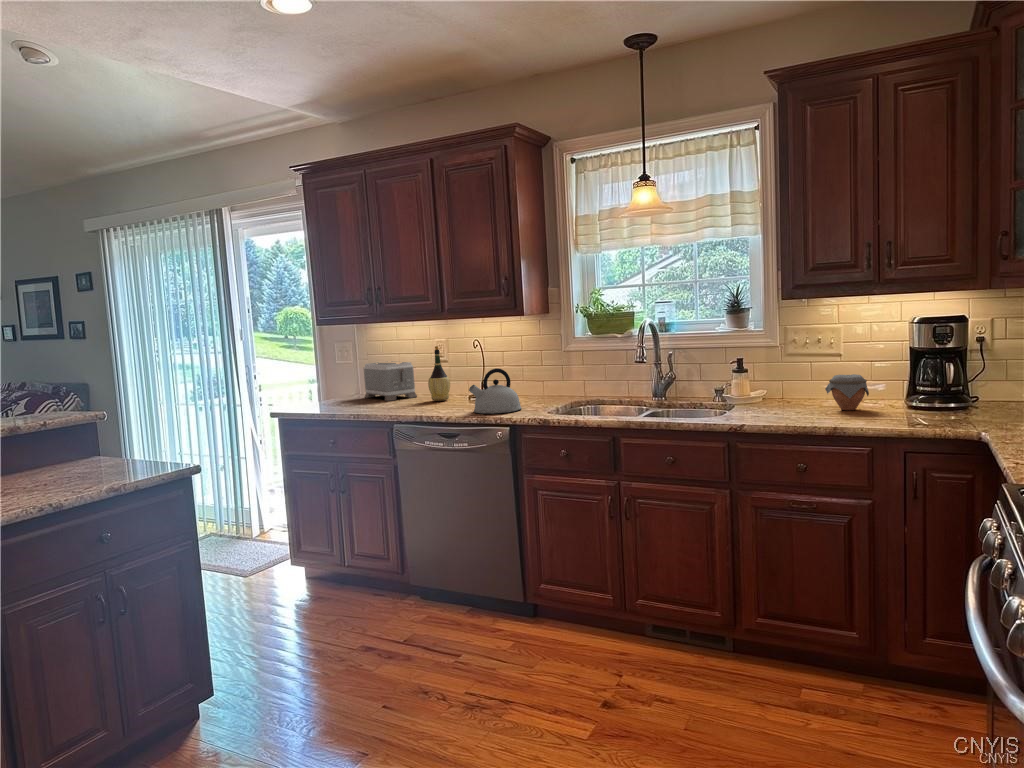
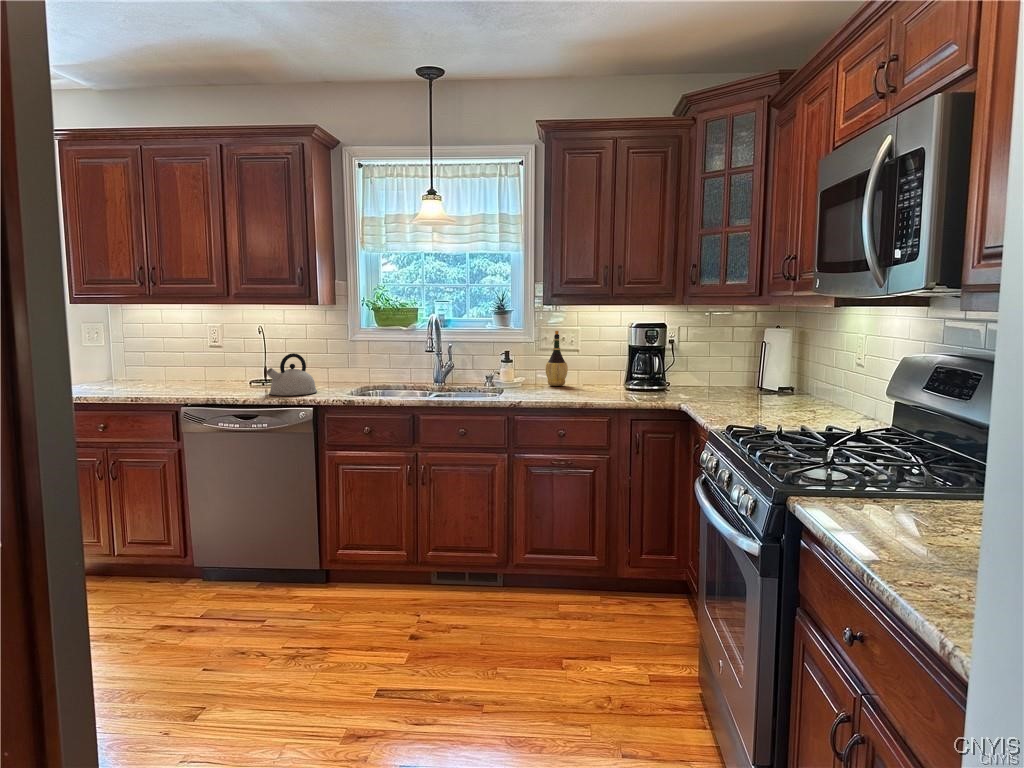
wine bottle: present [428,346,450,401] -> present [545,331,568,386]
toaster: present [364,362,417,401] -> none [125,345,191,385]
jar: present [825,374,869,410] -> none [572,364,603,391]

